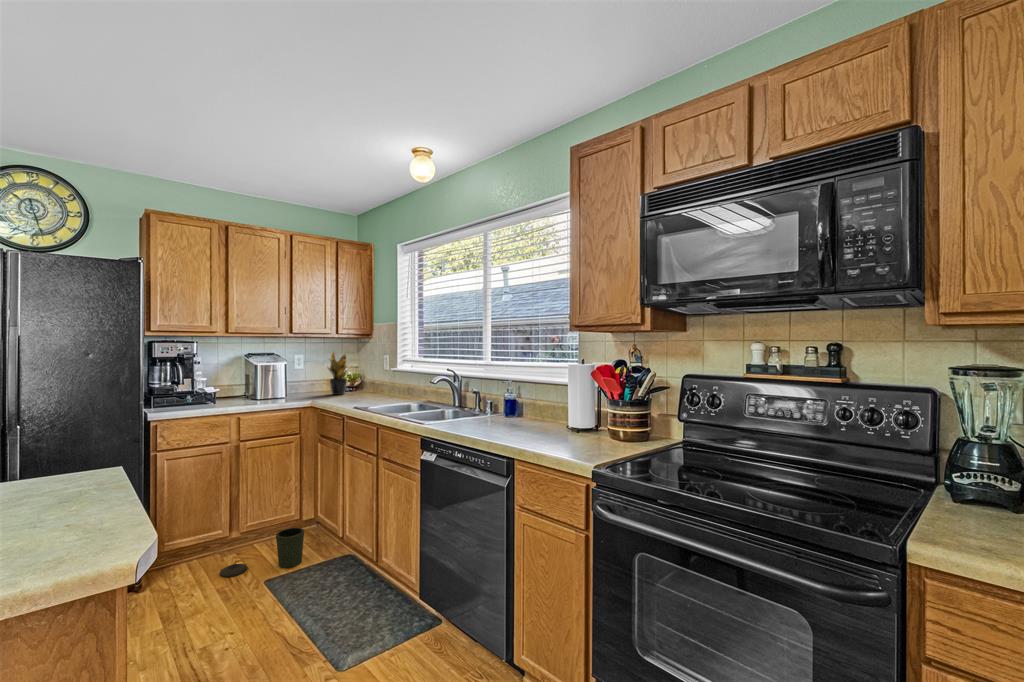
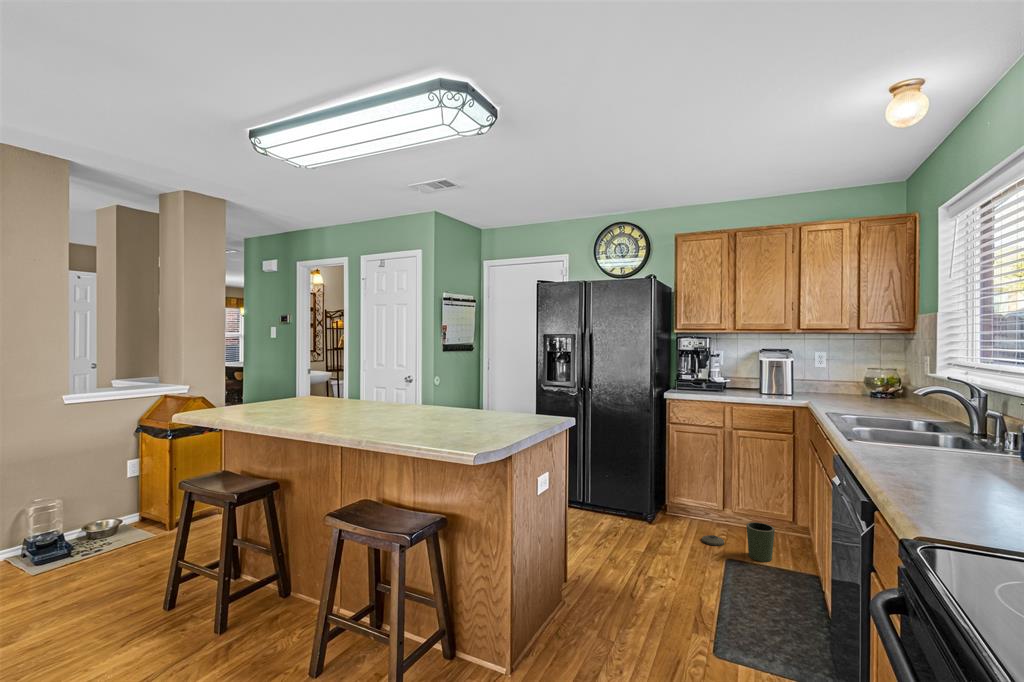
potted plant: present [328,352,347,395] -> none [836,347,876,400]

